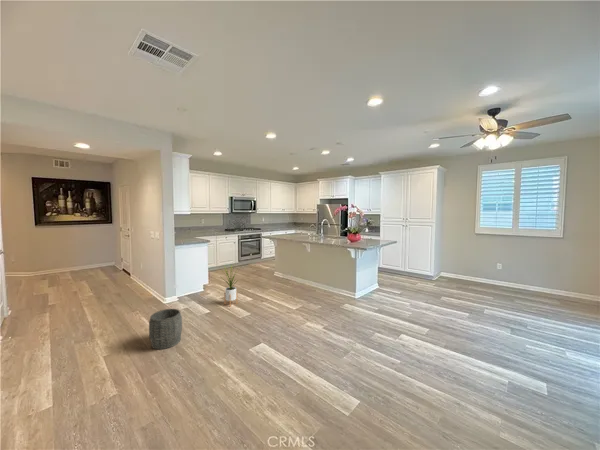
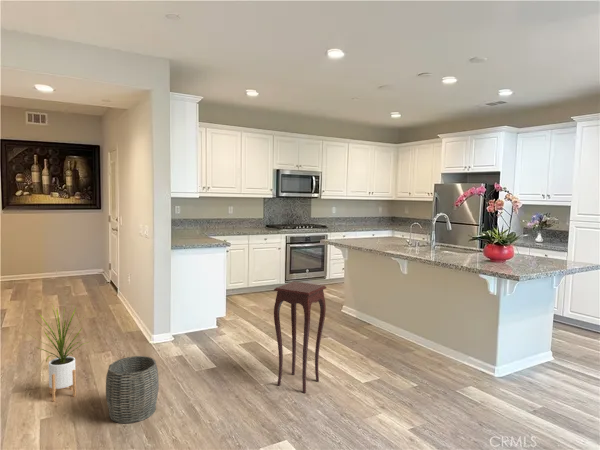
side table: none [246,259,274,318] -> present [274,281,326,393]
house plant: present [224,267,237,306] -> present [39,308,85,401]

